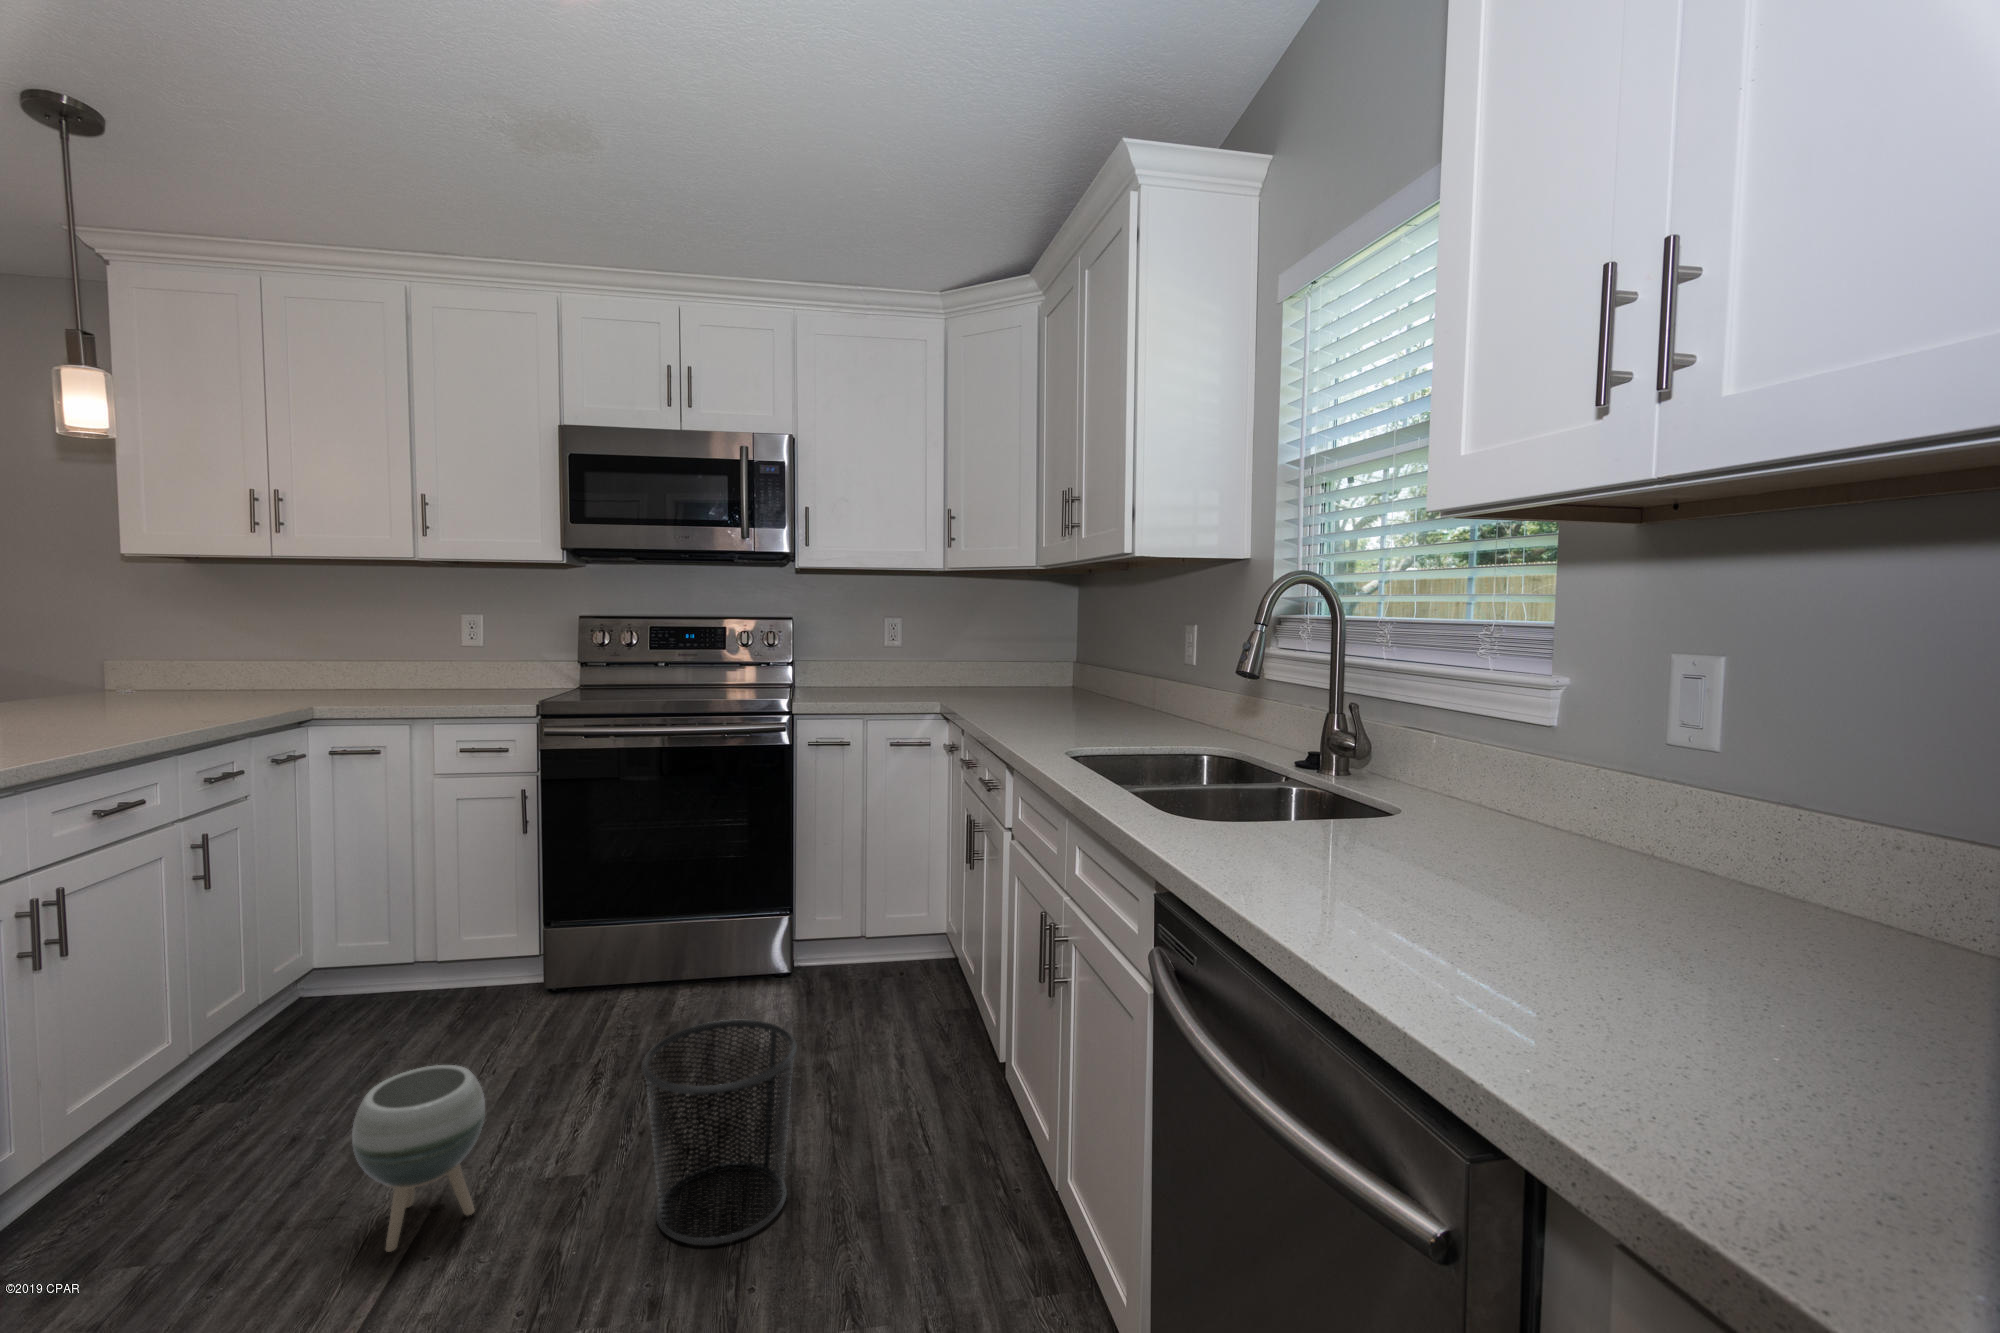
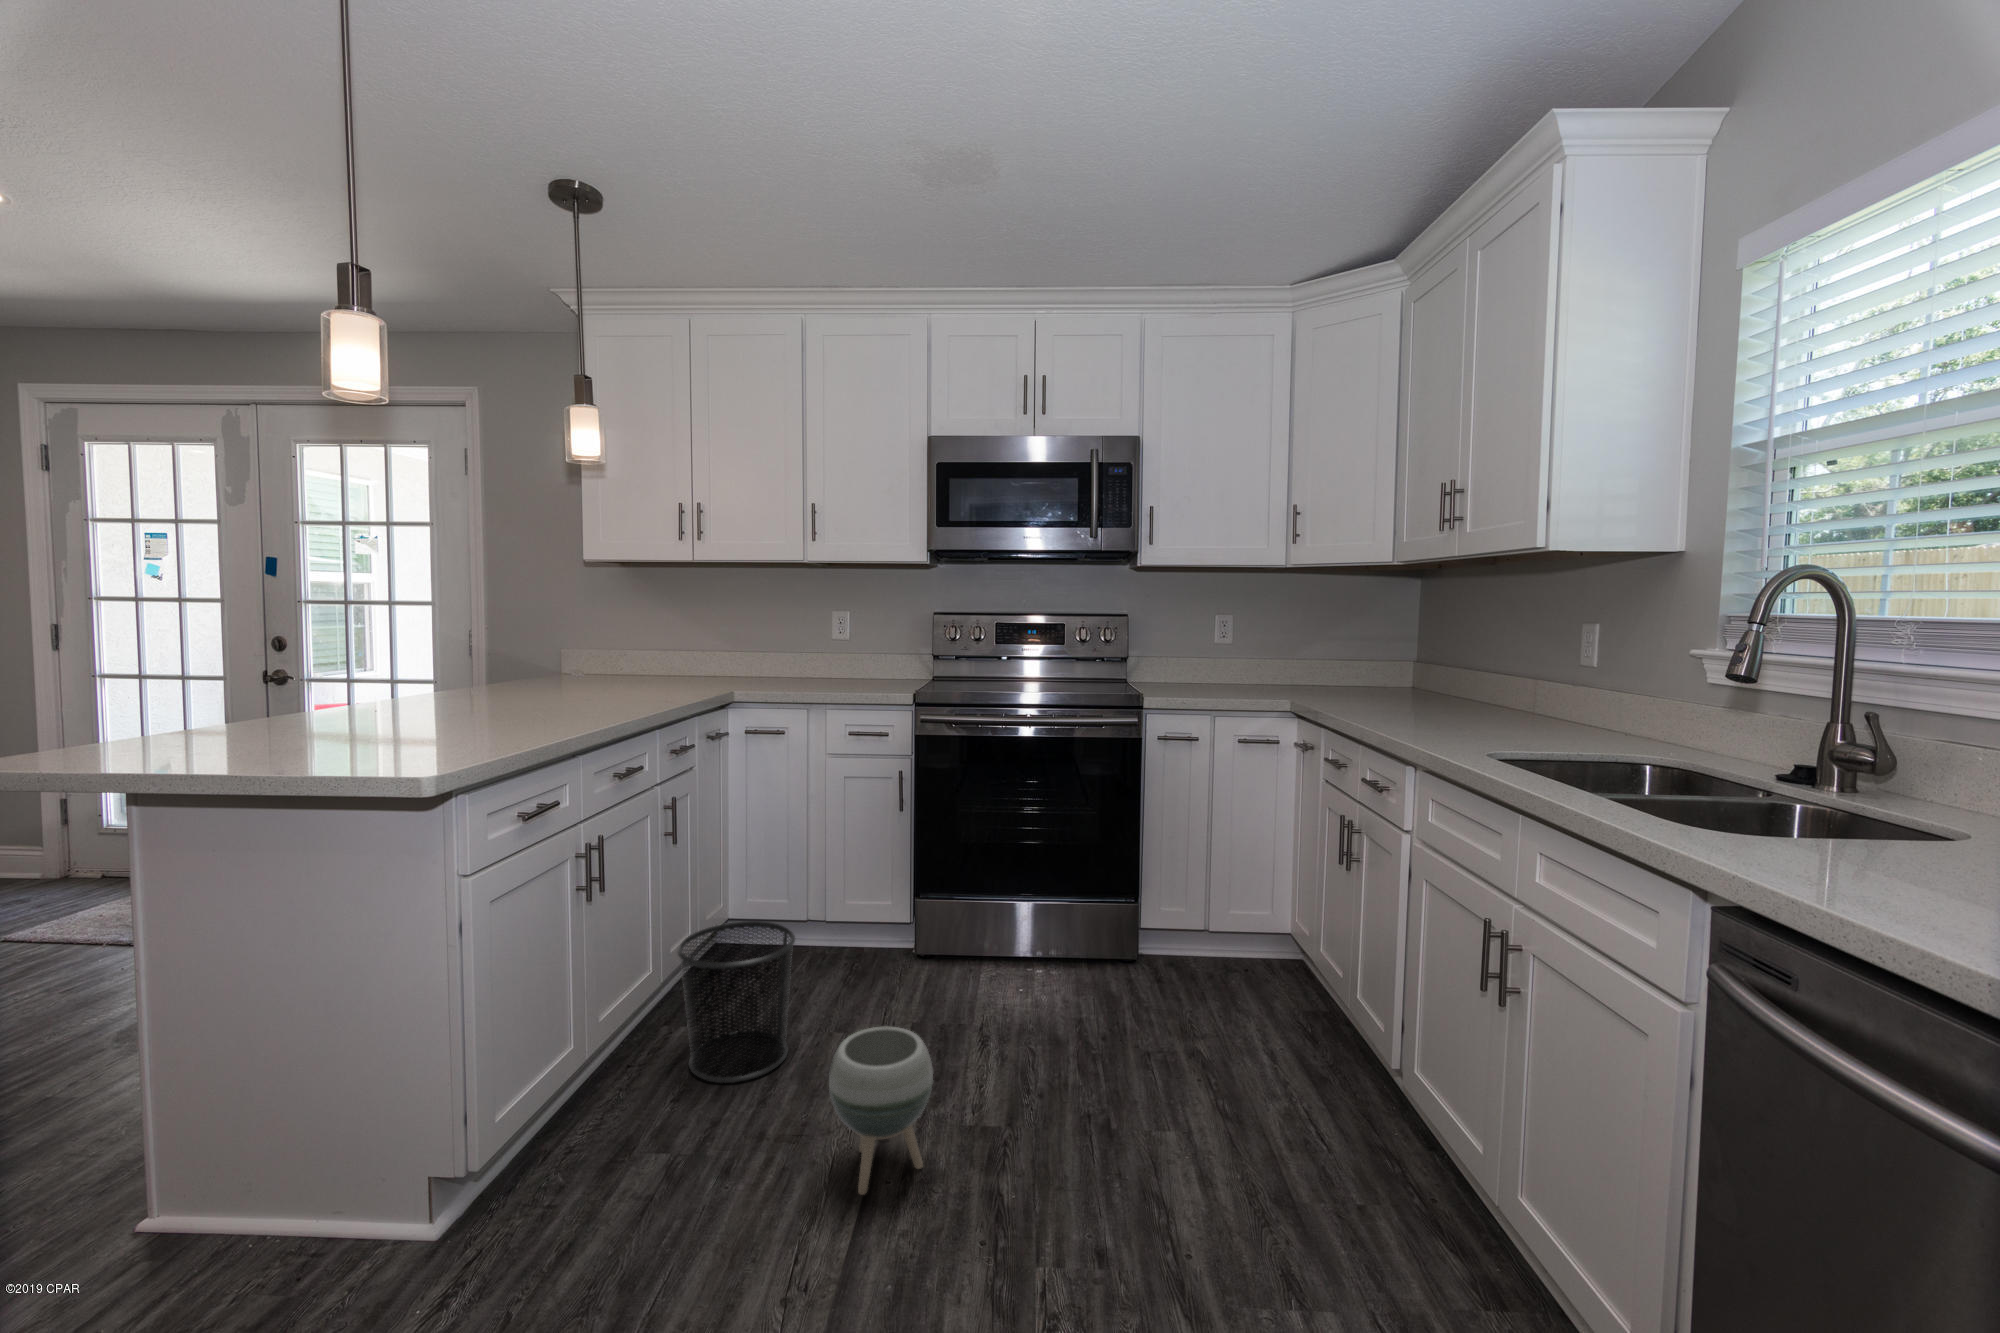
waste bin: present [642,1019,797,1245] -> present [677,921,795,1083]

